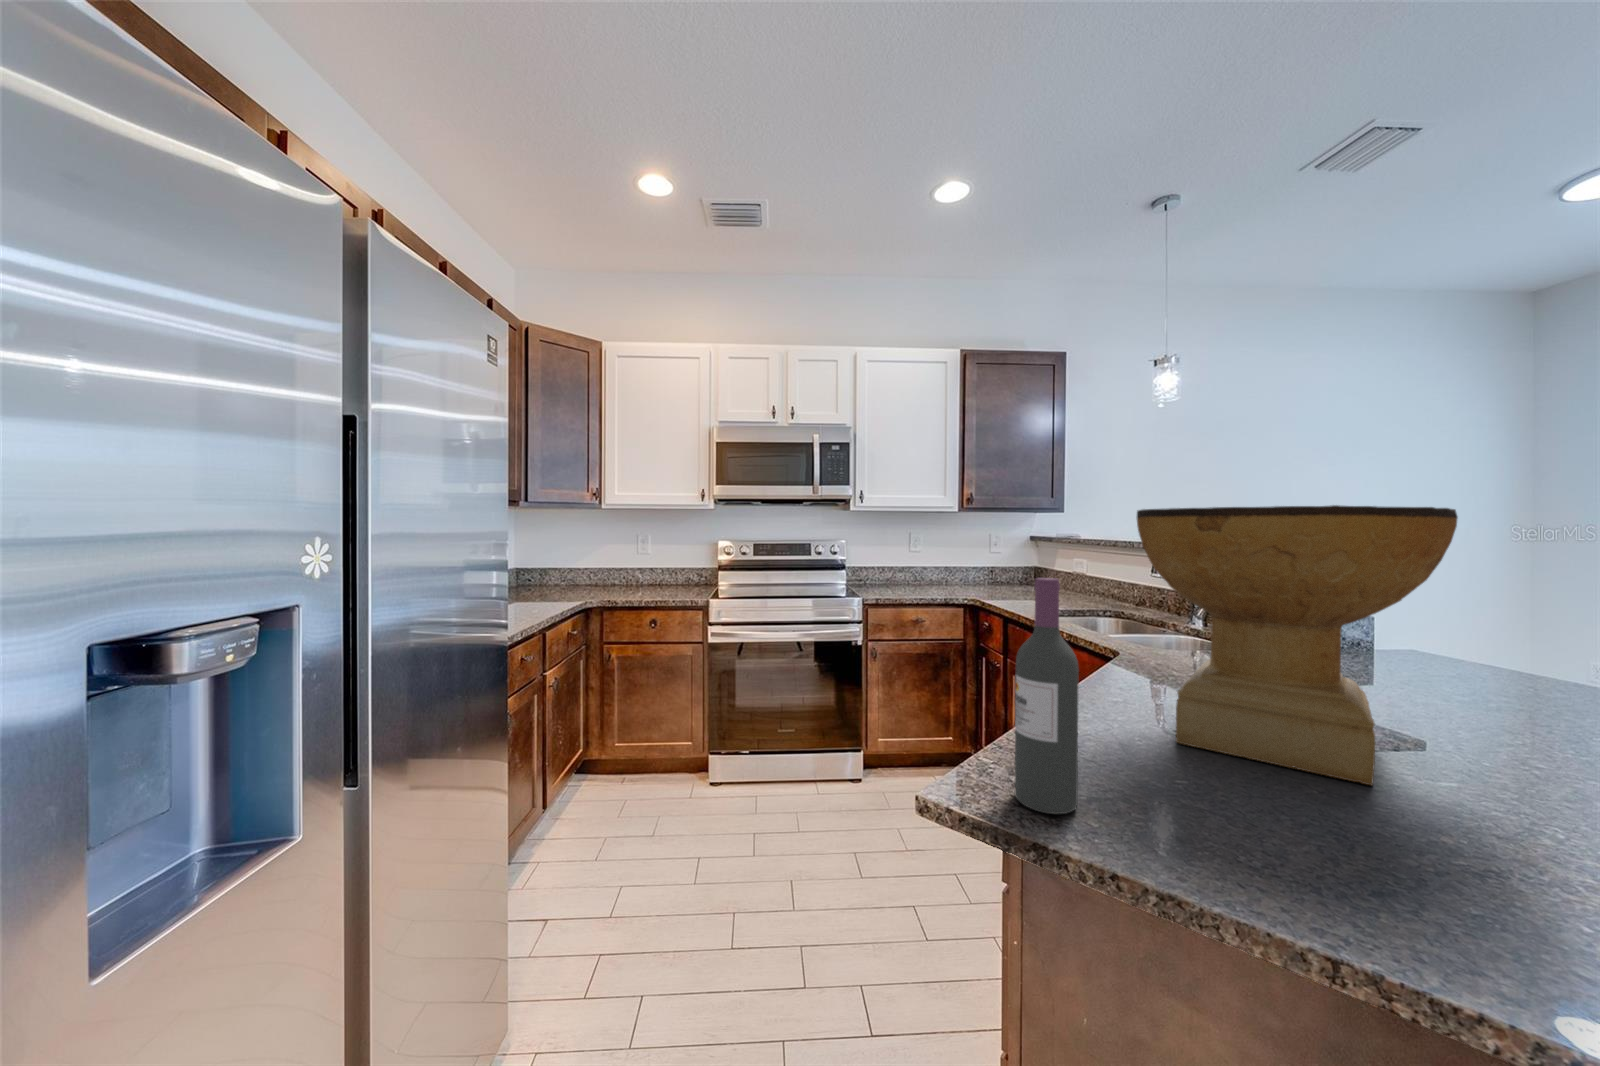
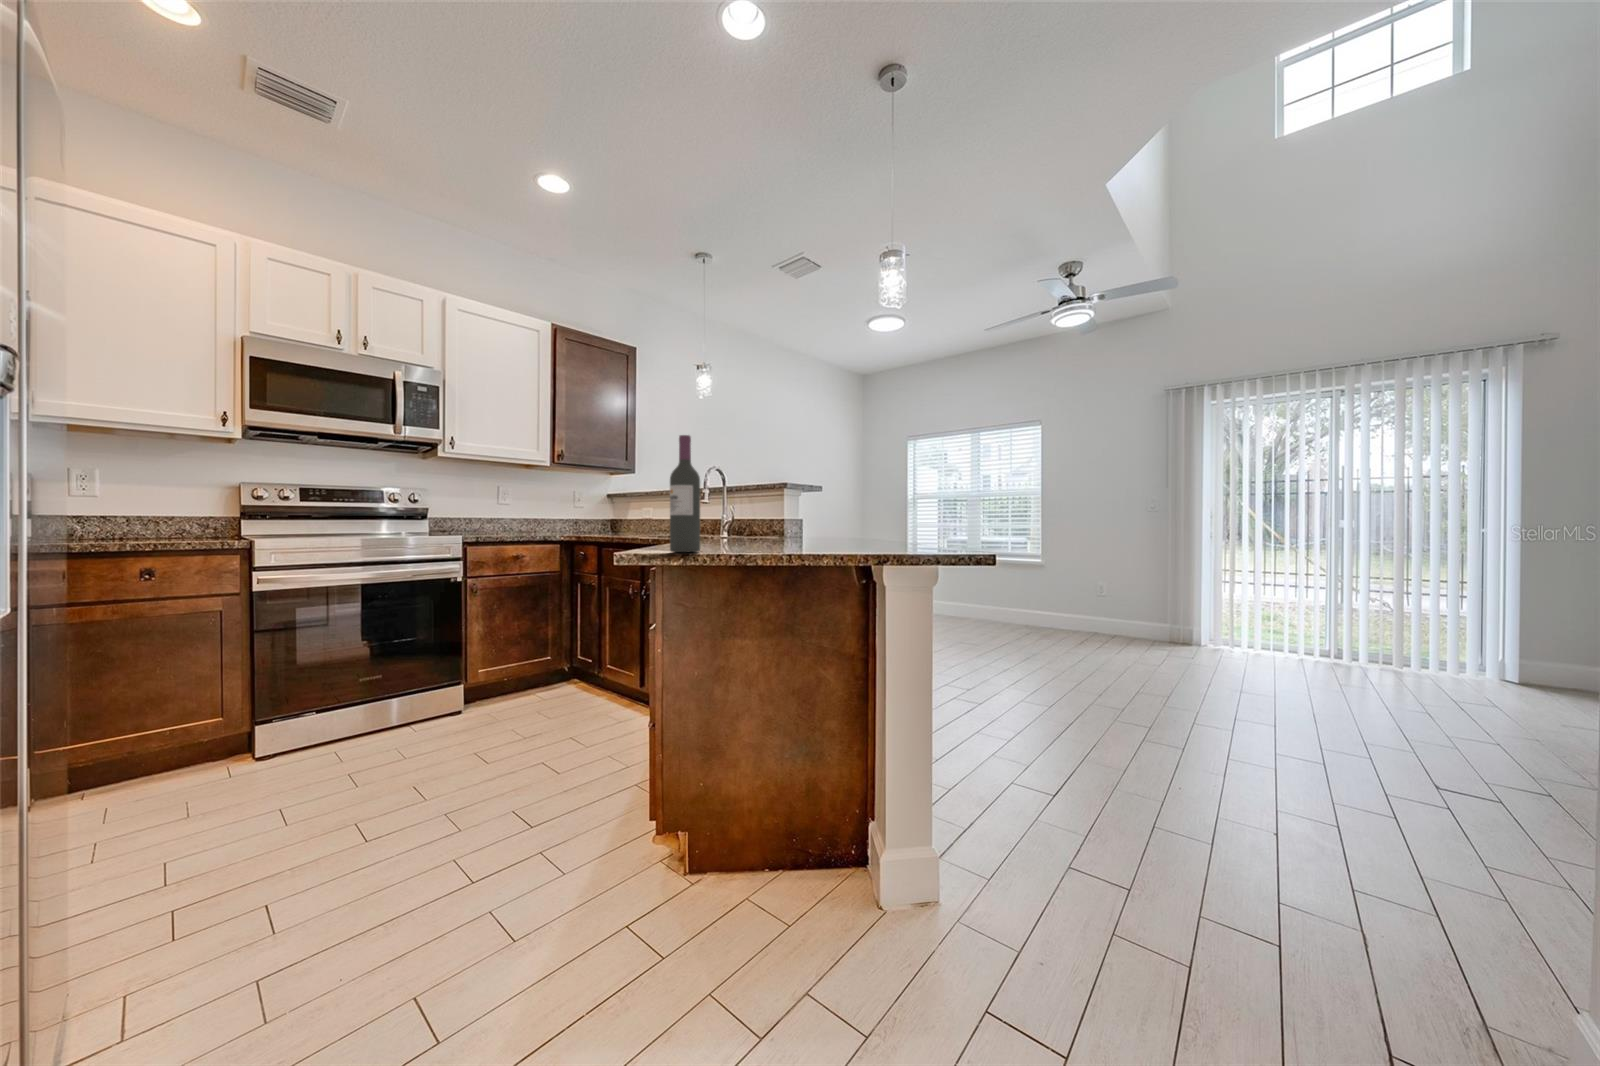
decorative bowl: present [1137,505,1458,785] -> none [710,419,828,546]

